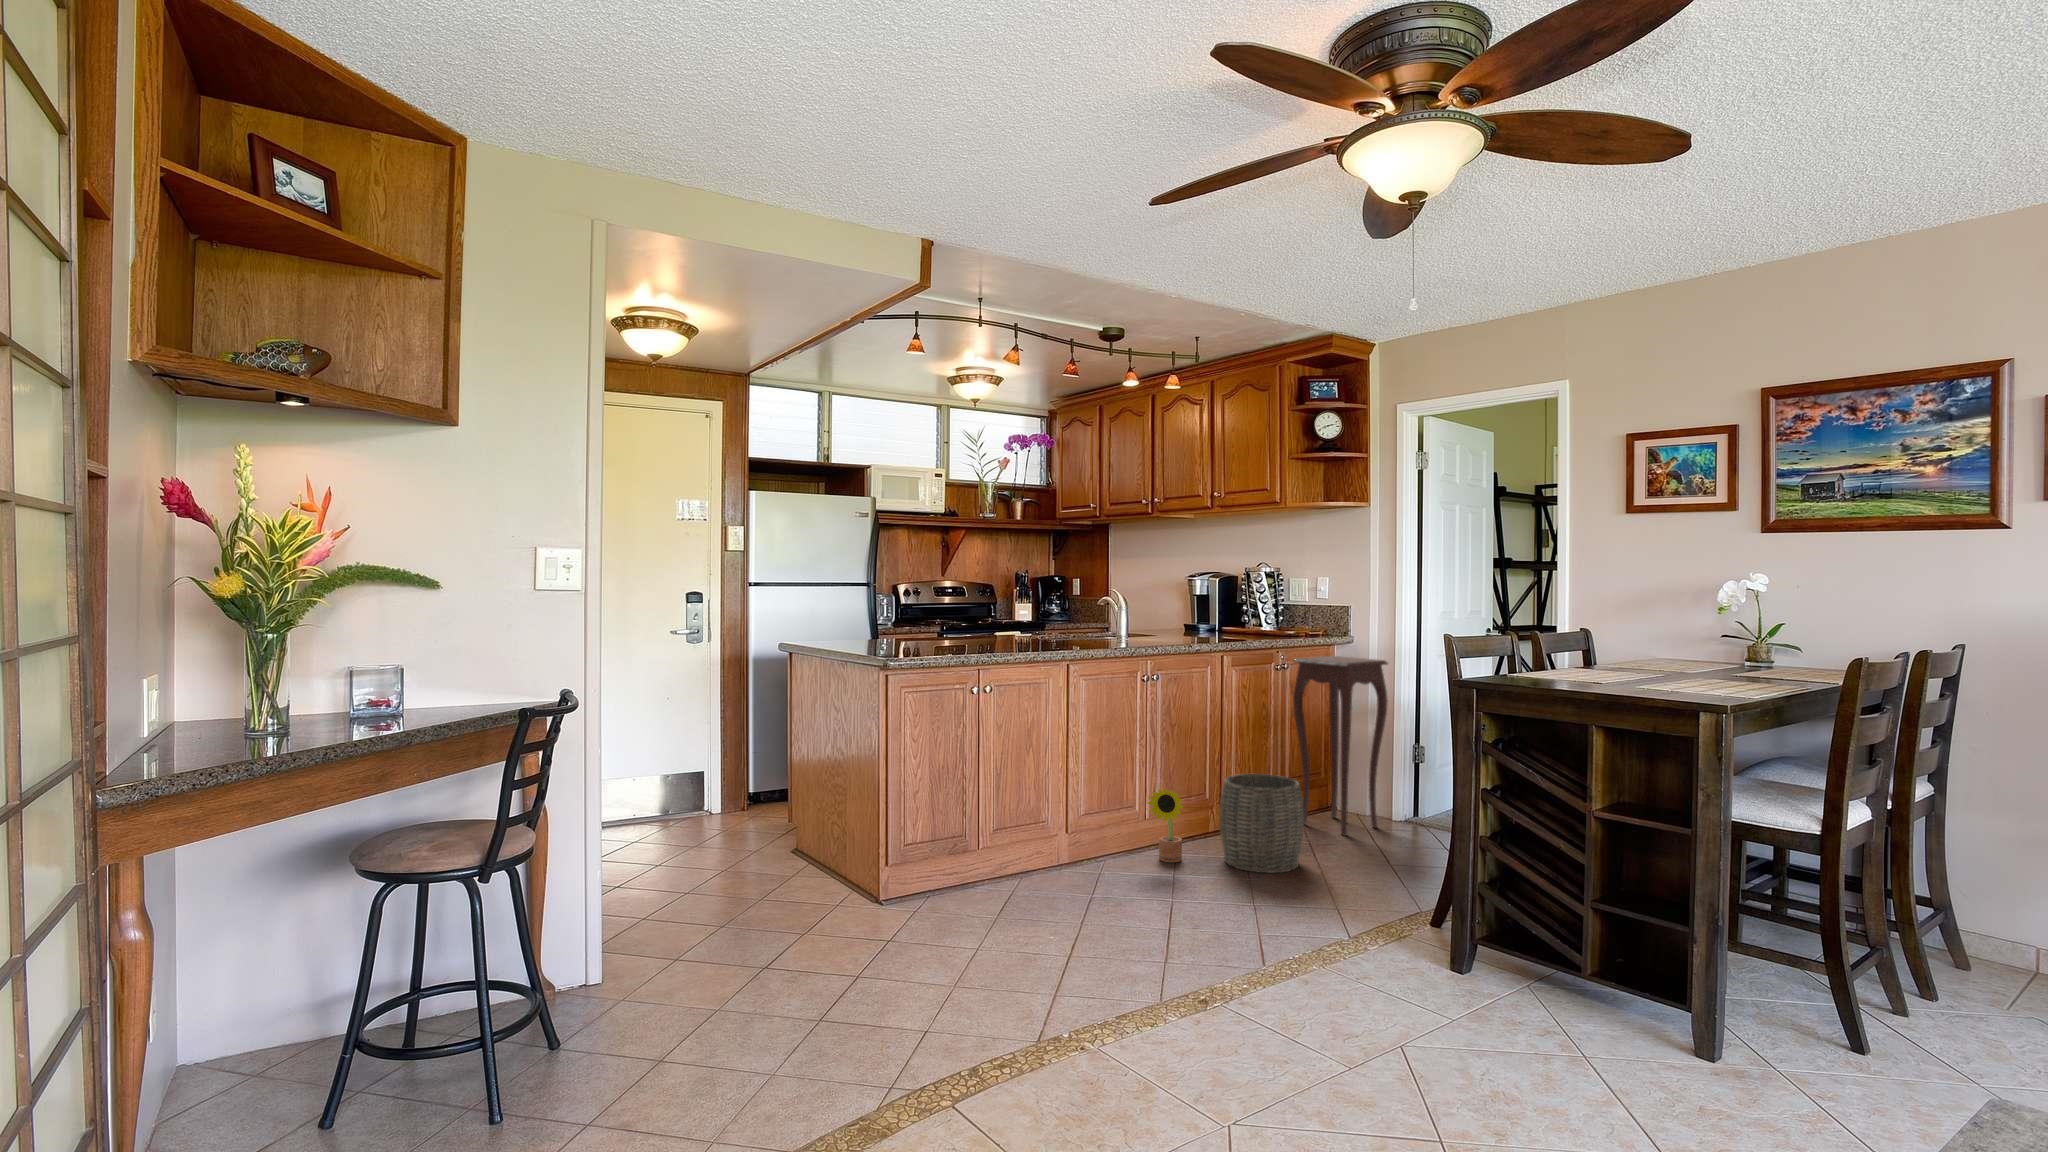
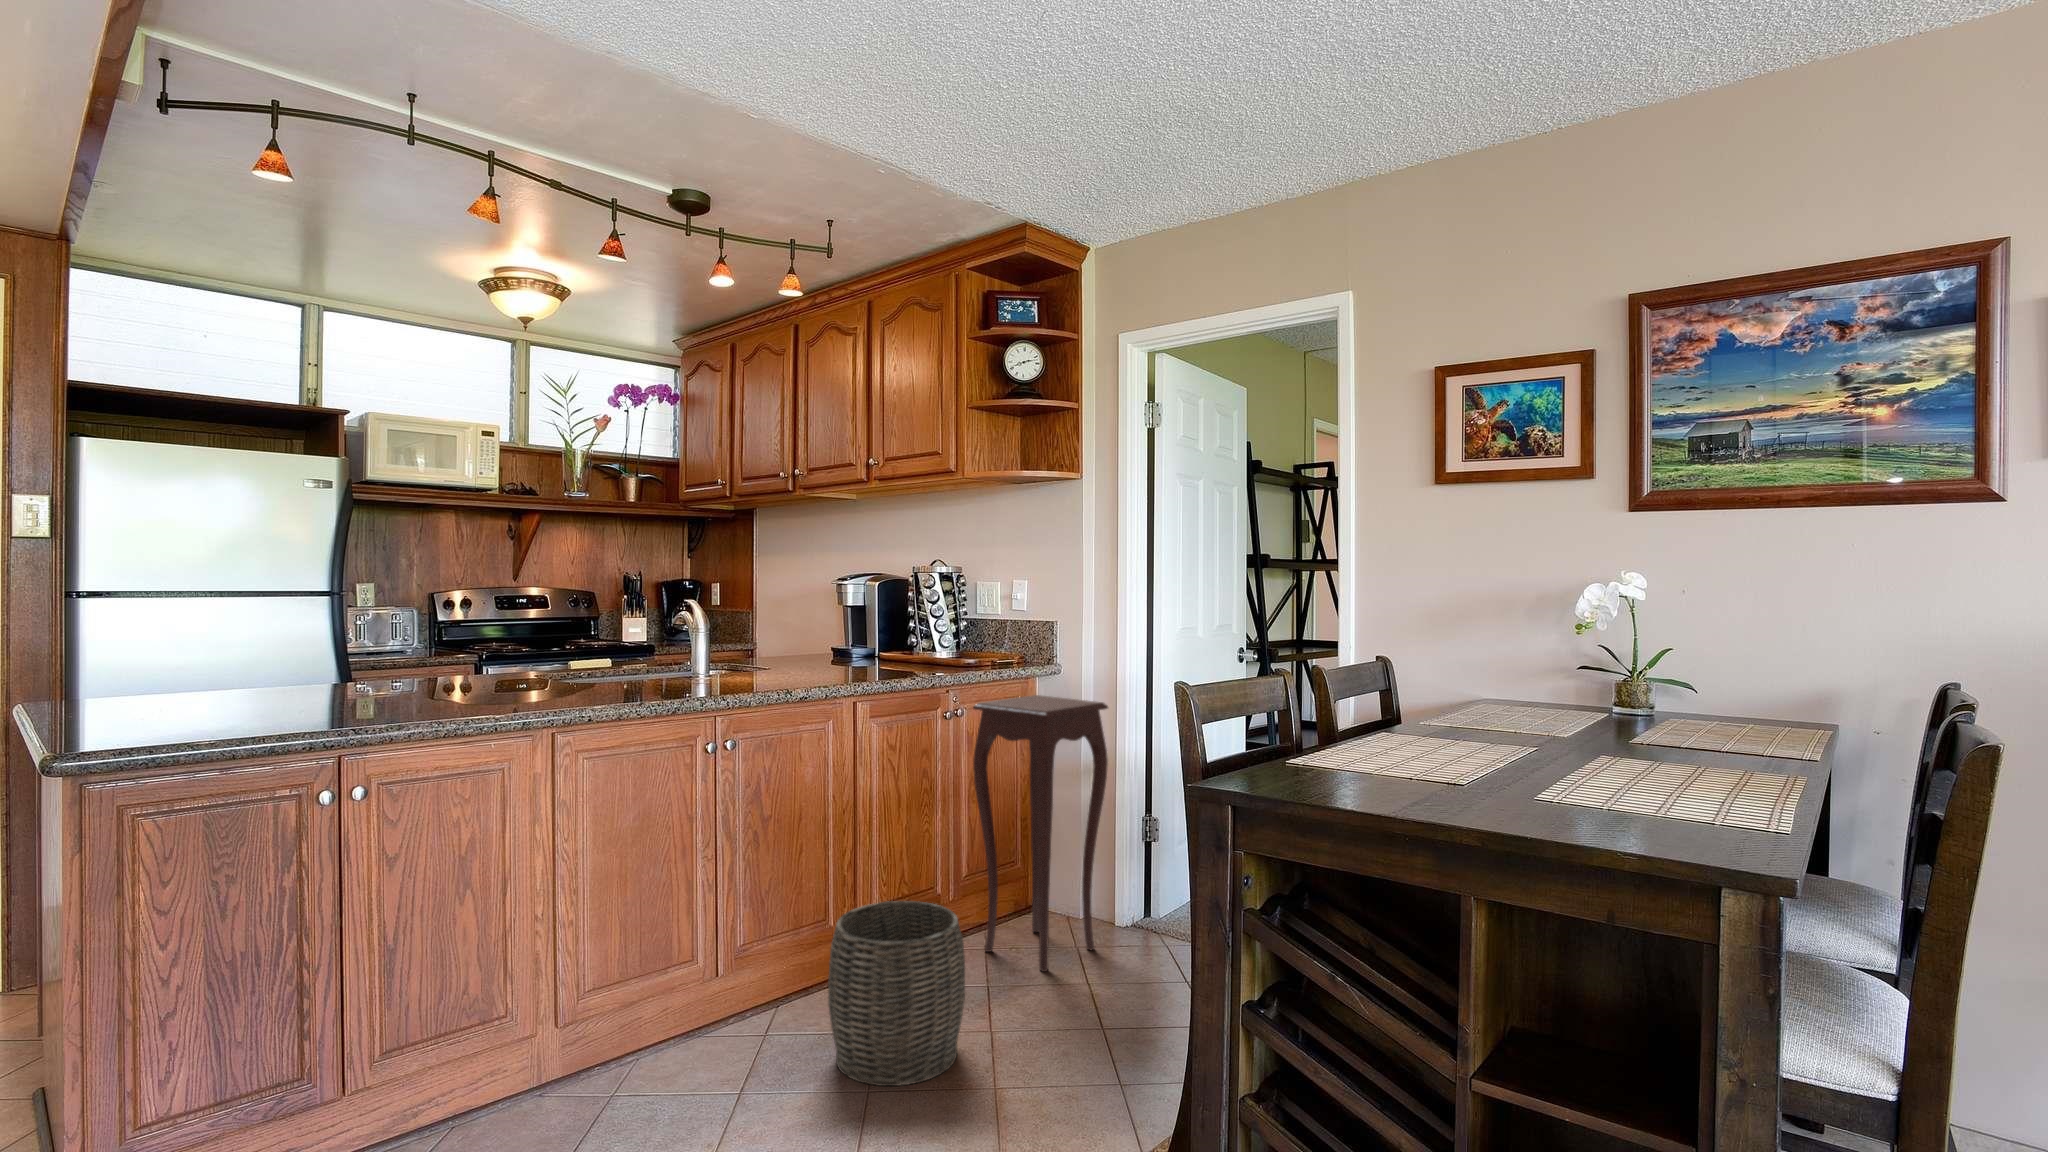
decorative plant: present [1147,788,1183,862] -> none [696,947,763,1074]

